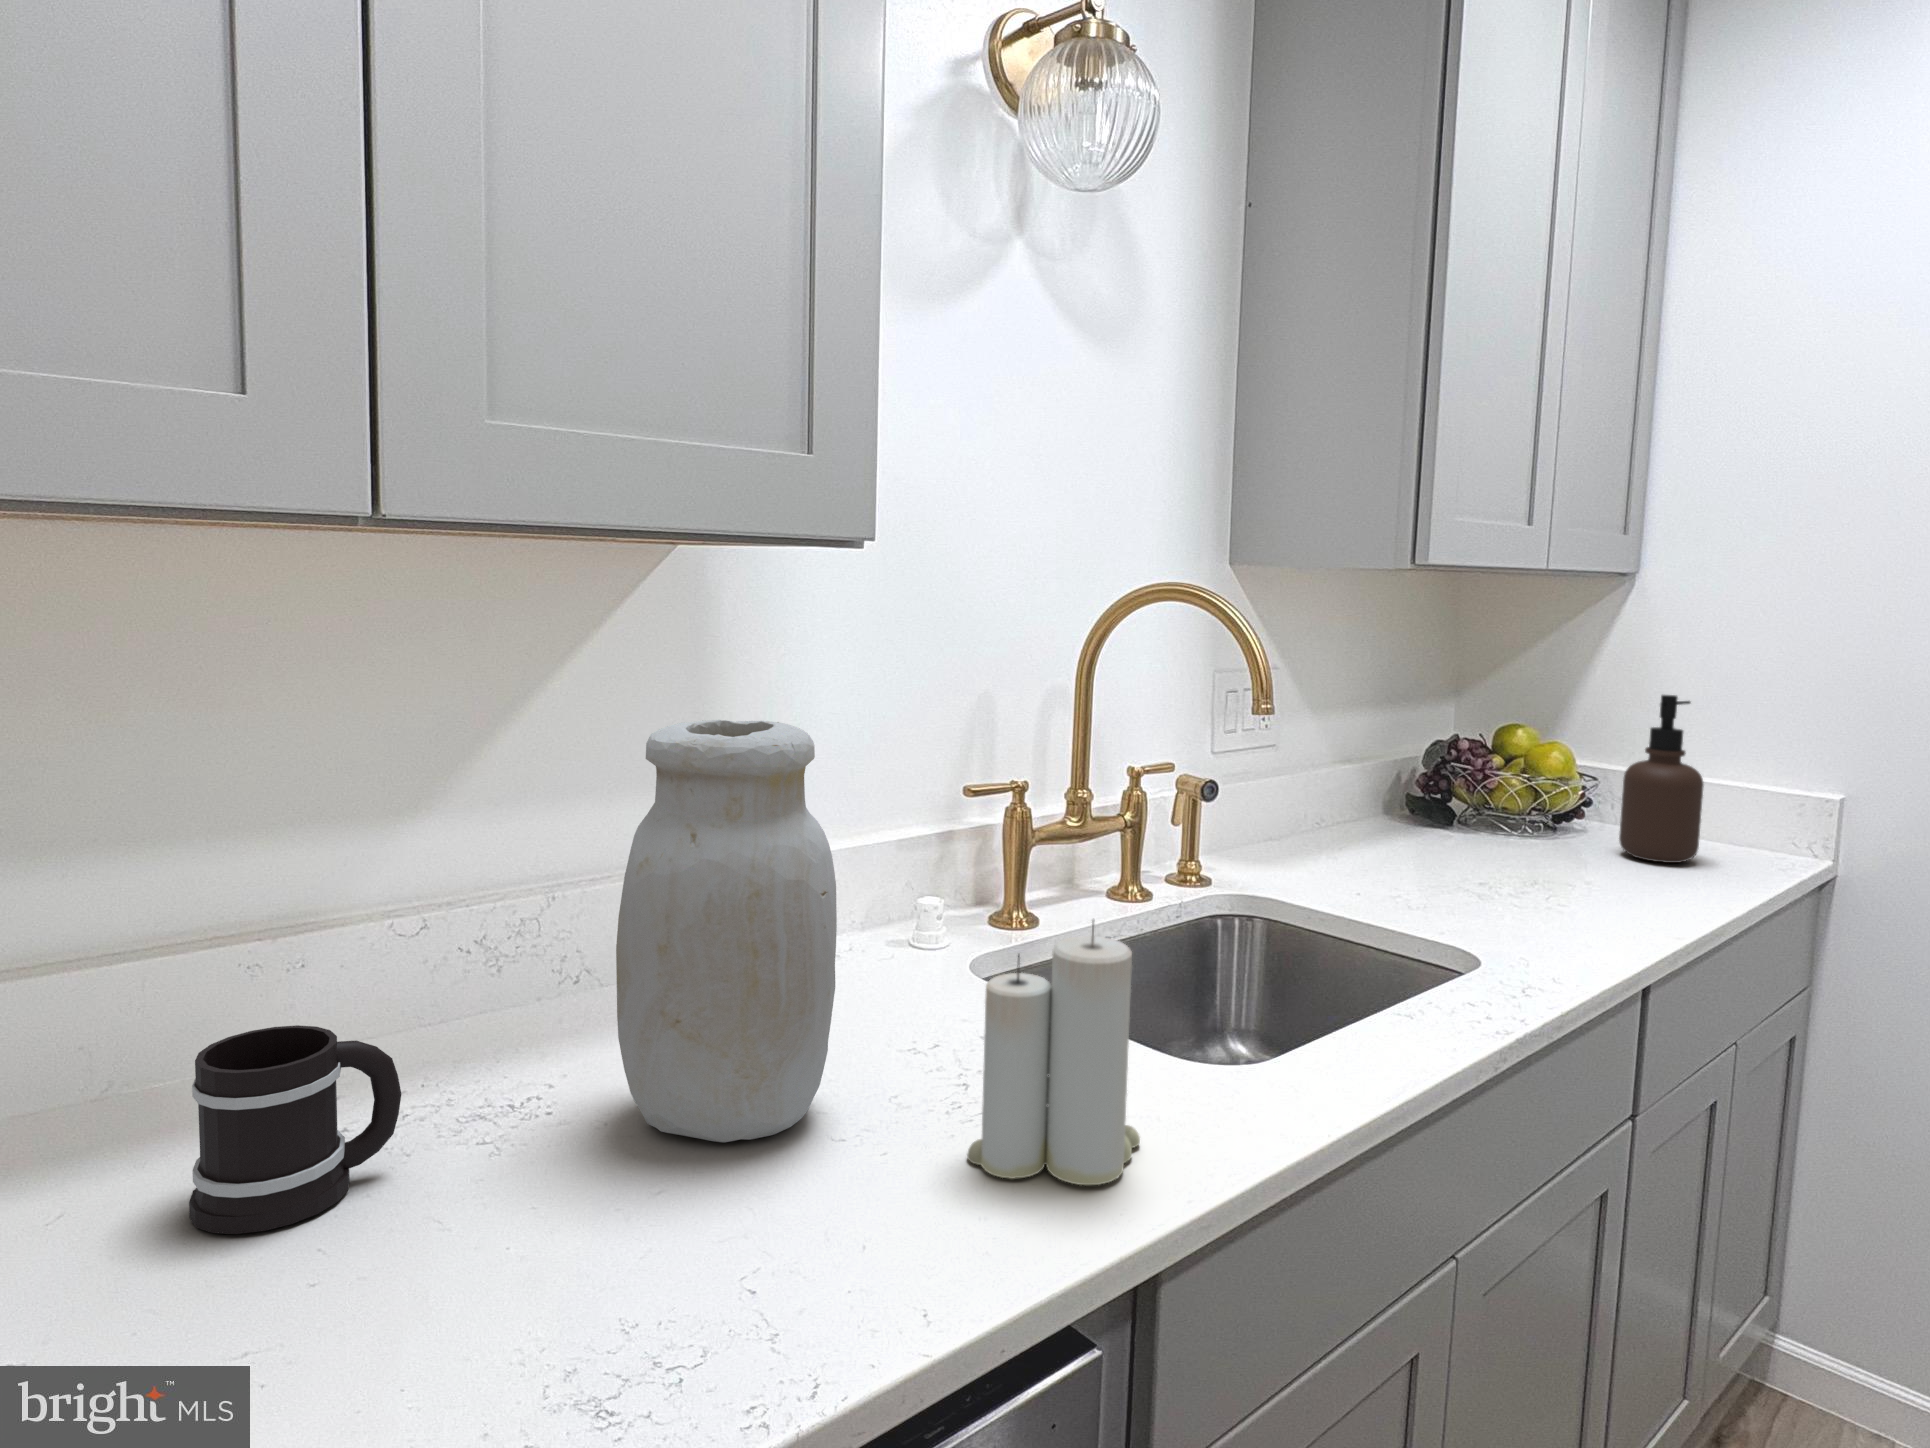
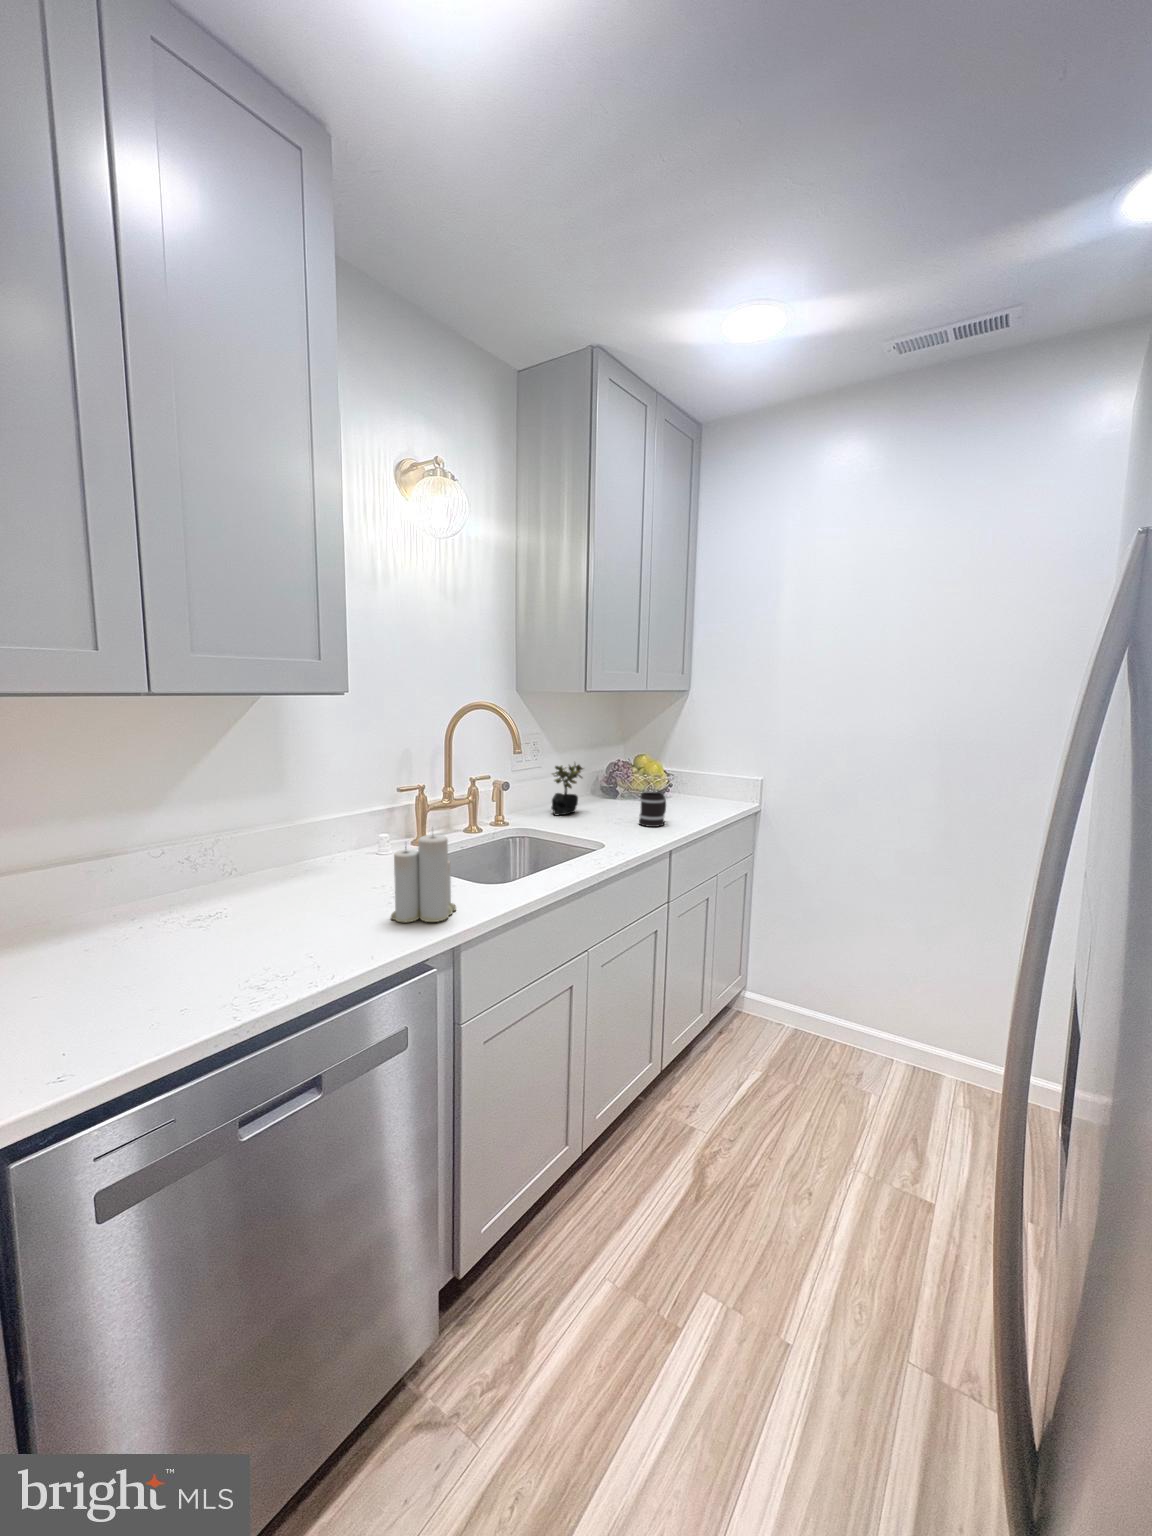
soap dispenser: present [1619,695,1704,863] -> none [679,740,708,807]
jar: present [616,720,837,1142] -> none [248,761,337,920]
succulent plant: none [1307,736,1392,865] -> present [552,765,583,815]
mug: present [189,1025,401,1234] -> present [639,792,666,827]

